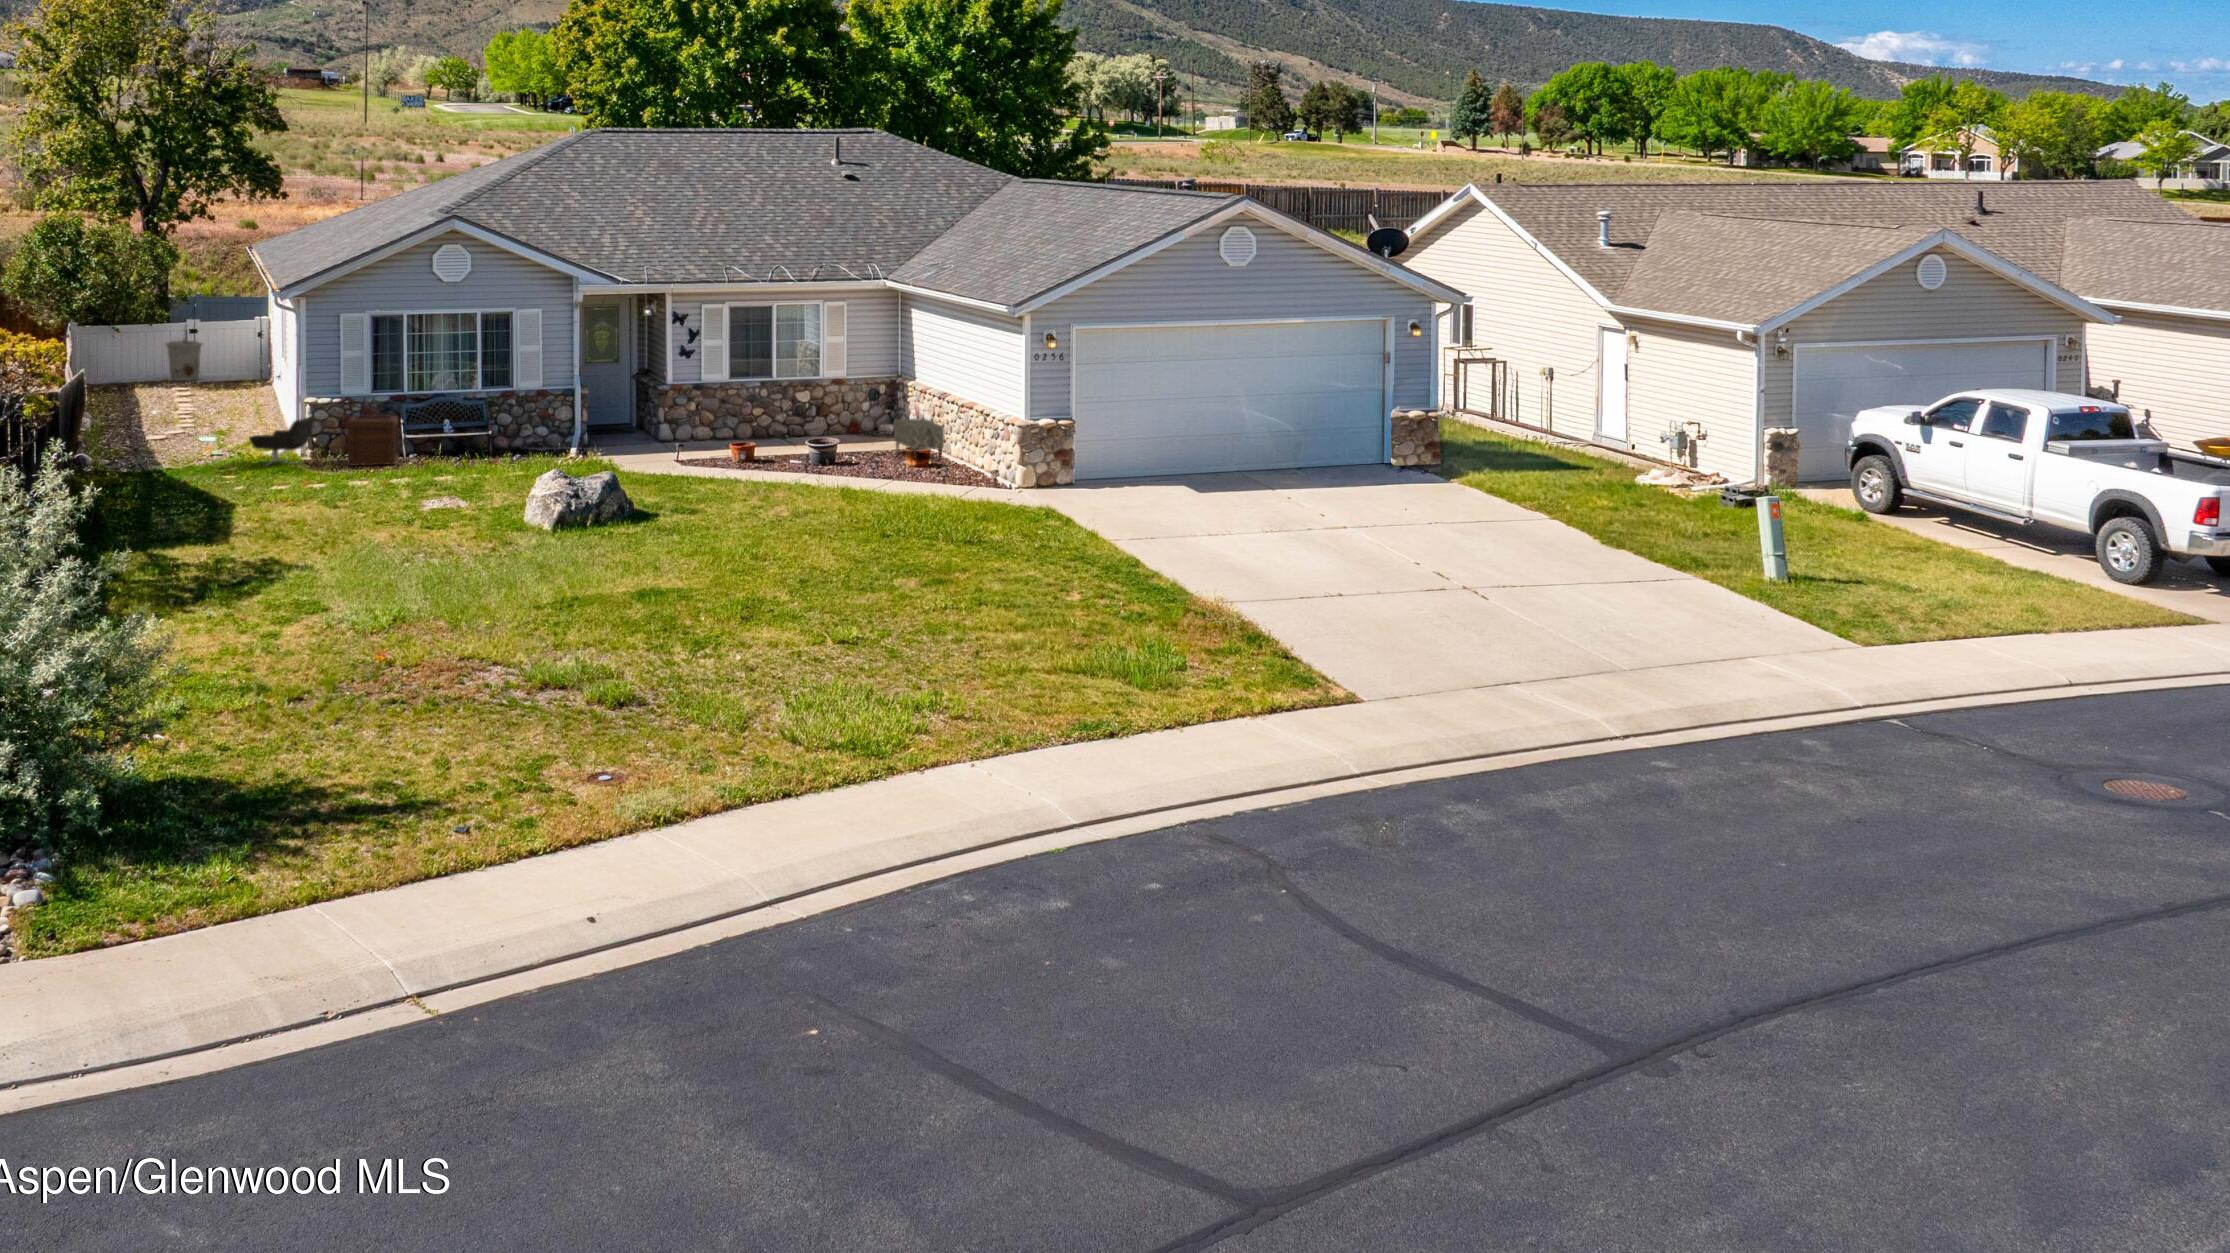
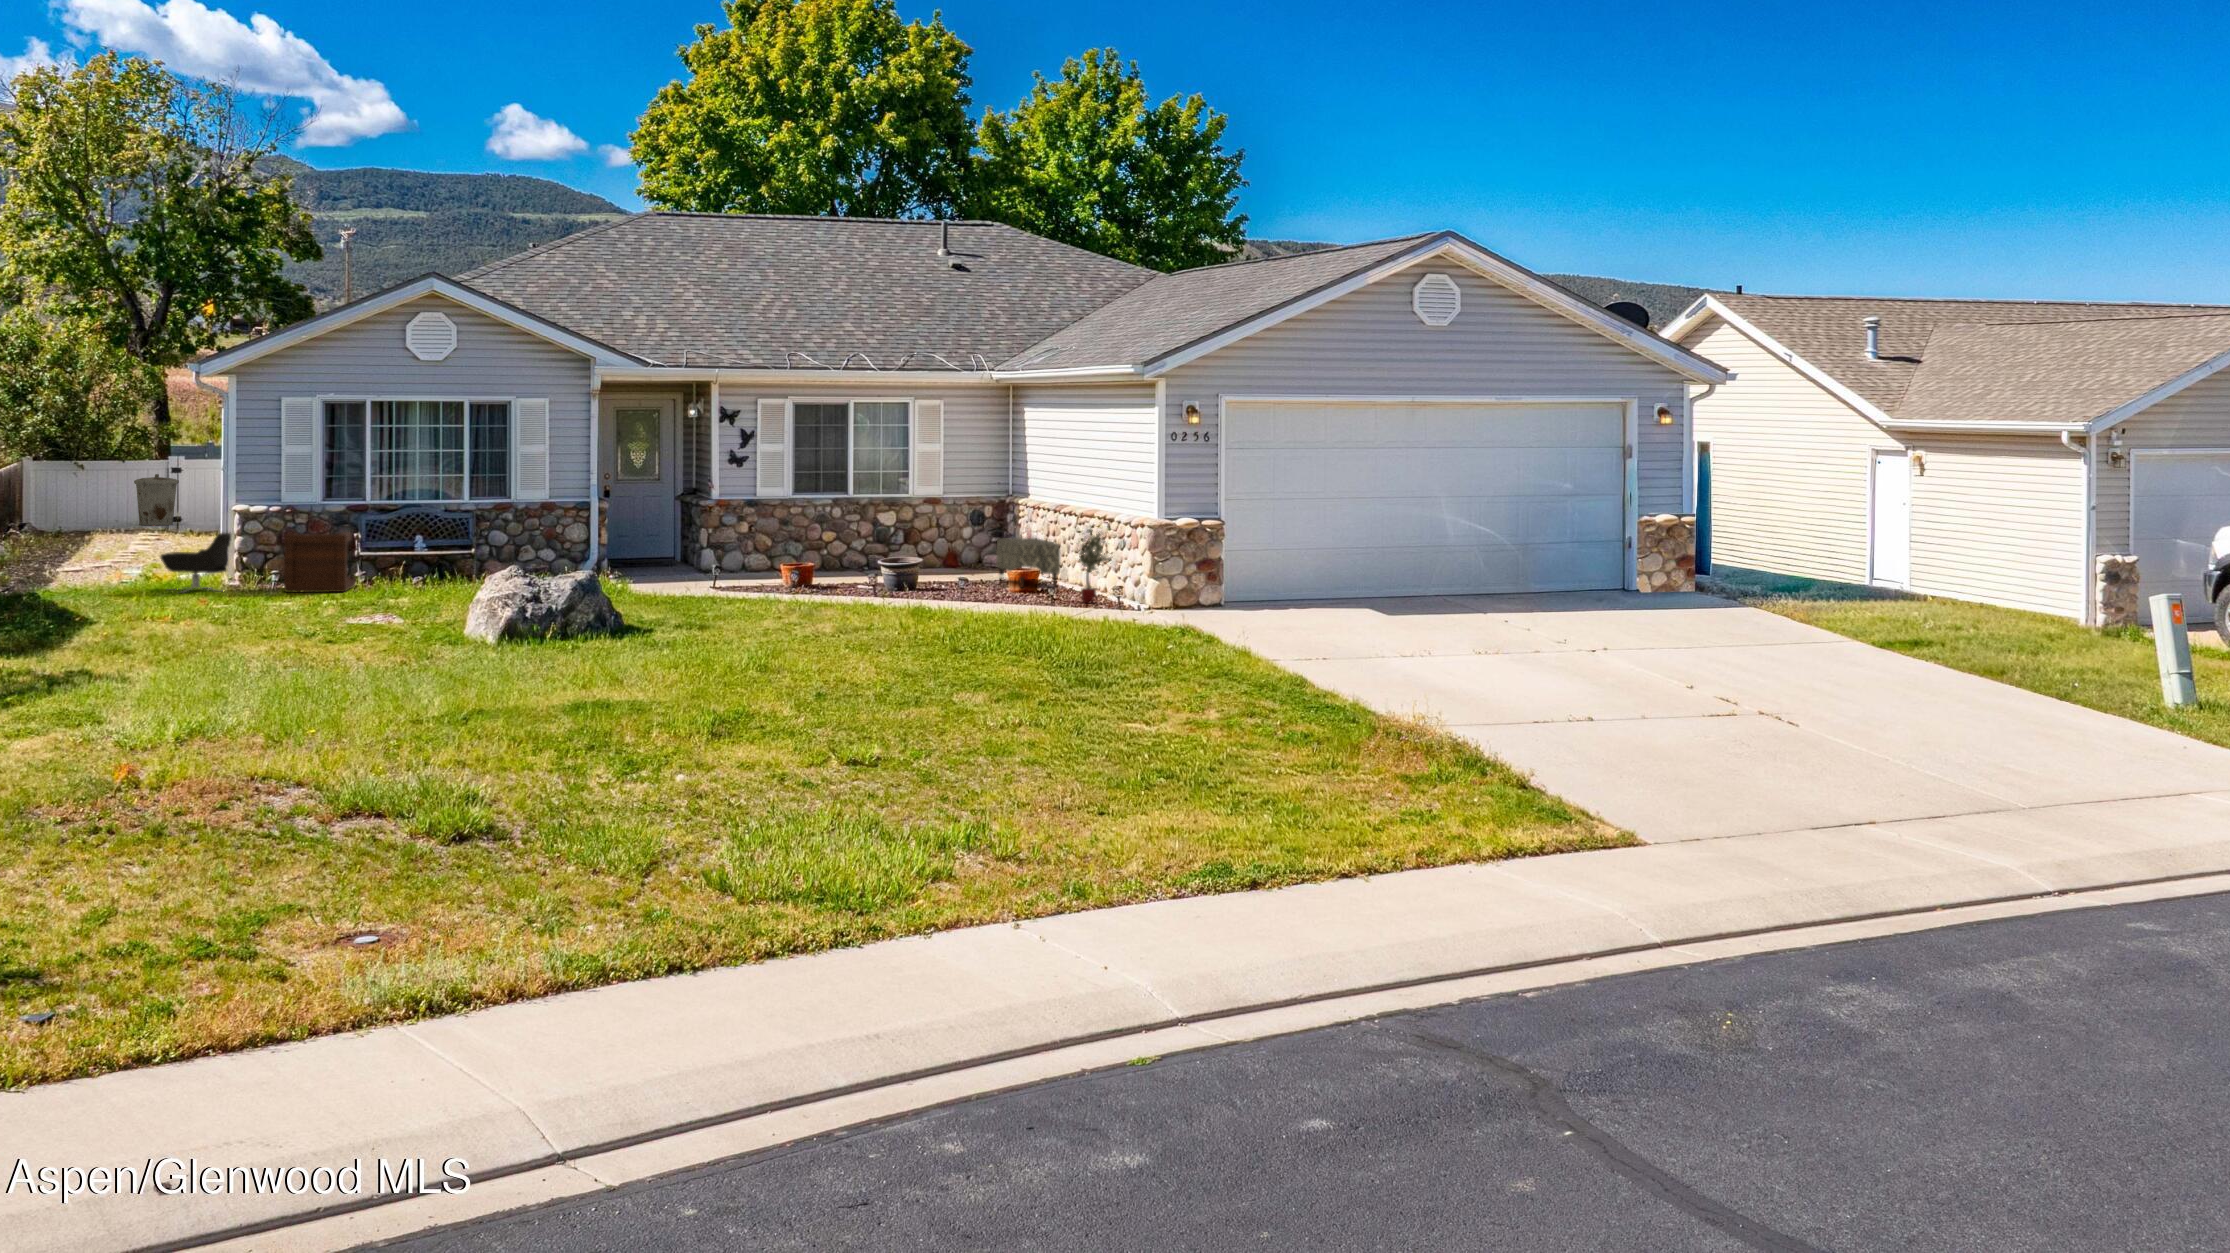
potted tree: none [959,419,991,478] -> present [1079,527,1110,603]

